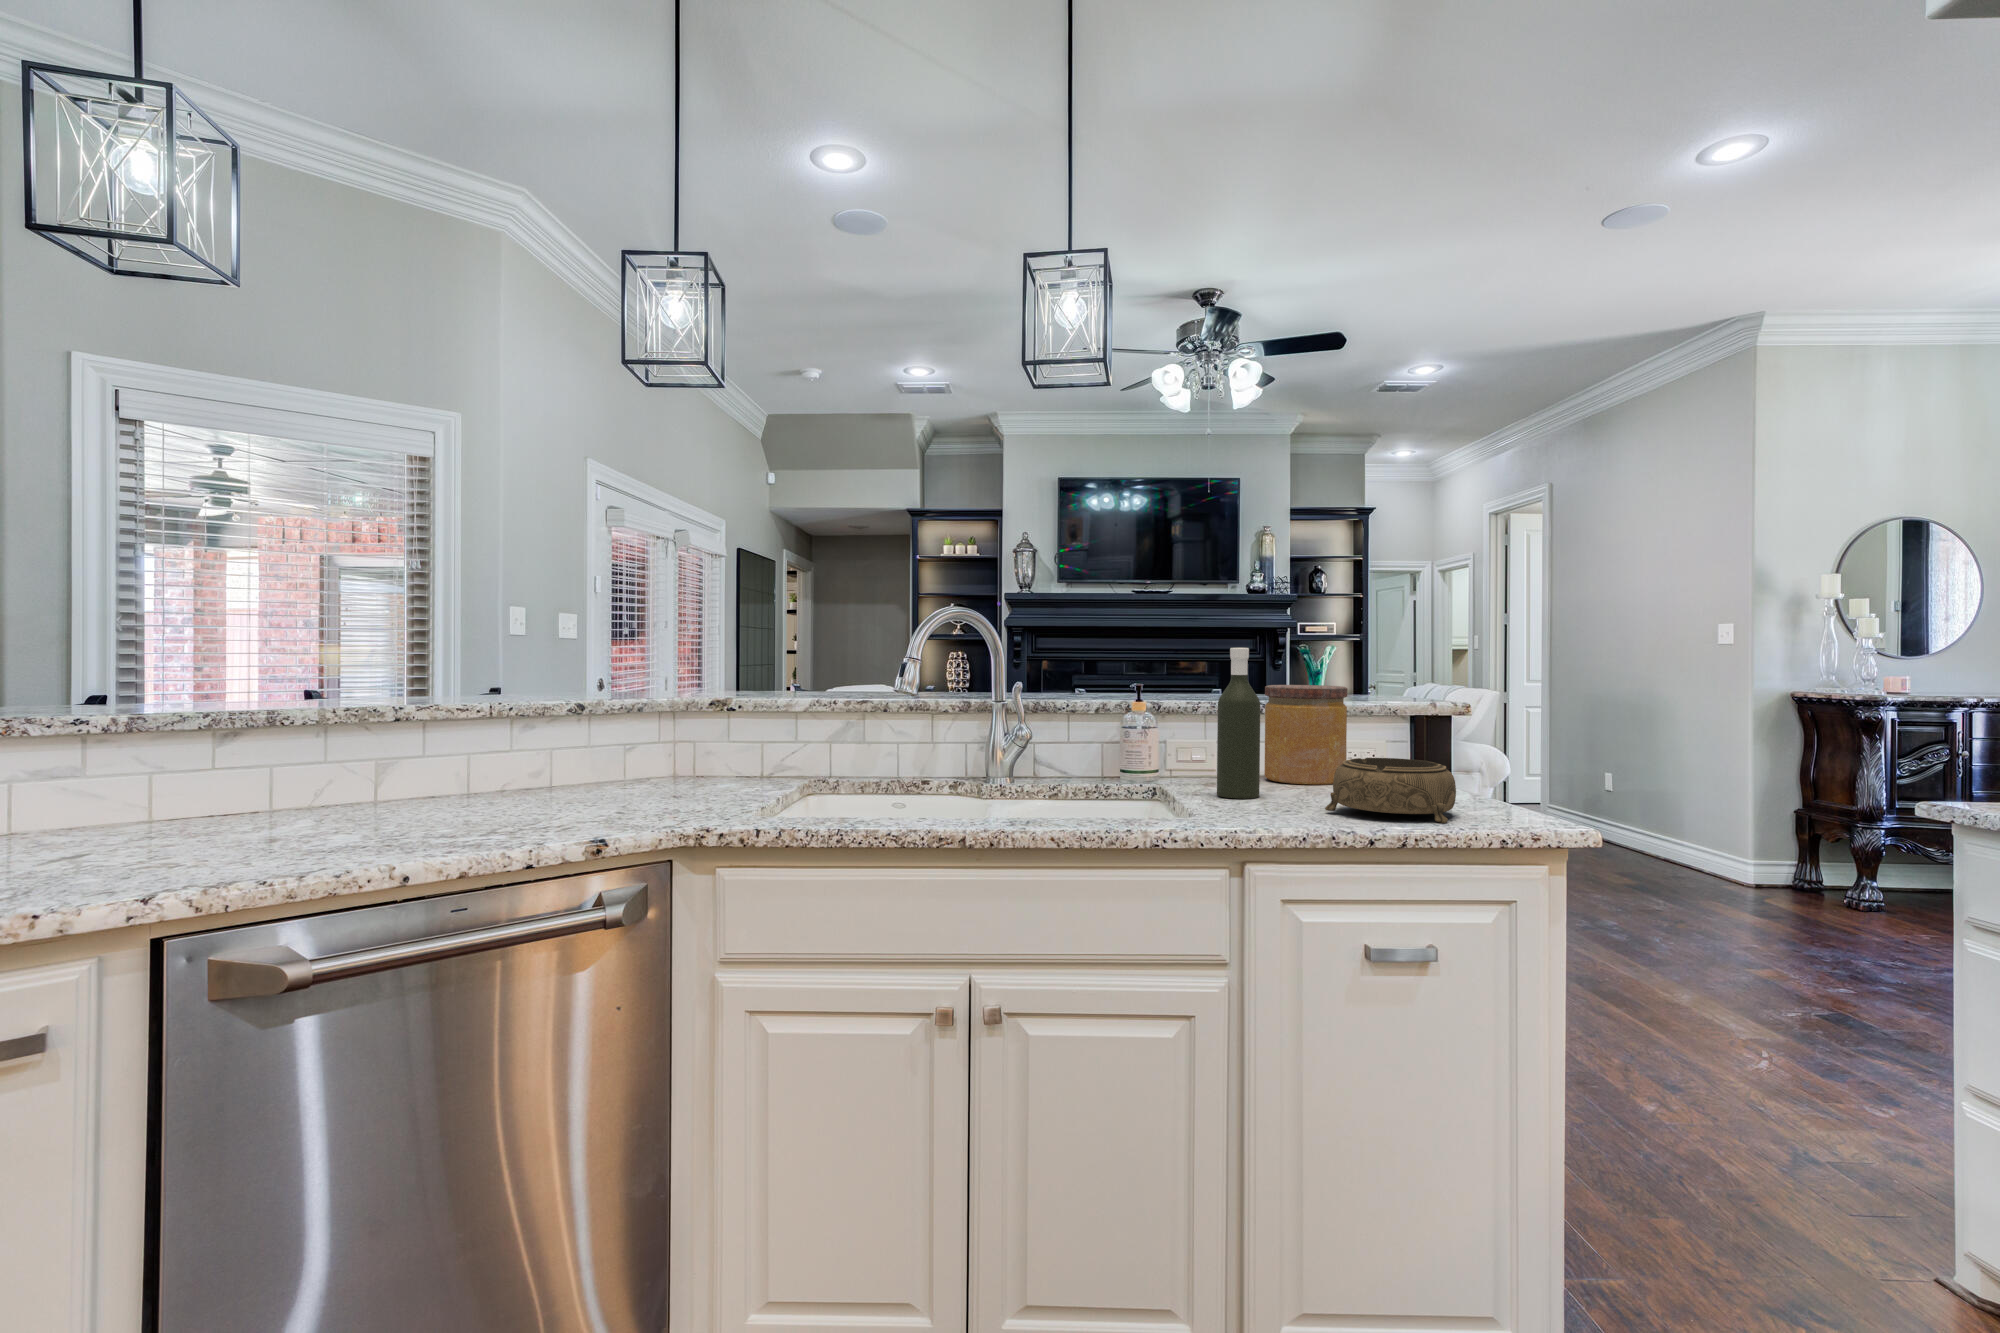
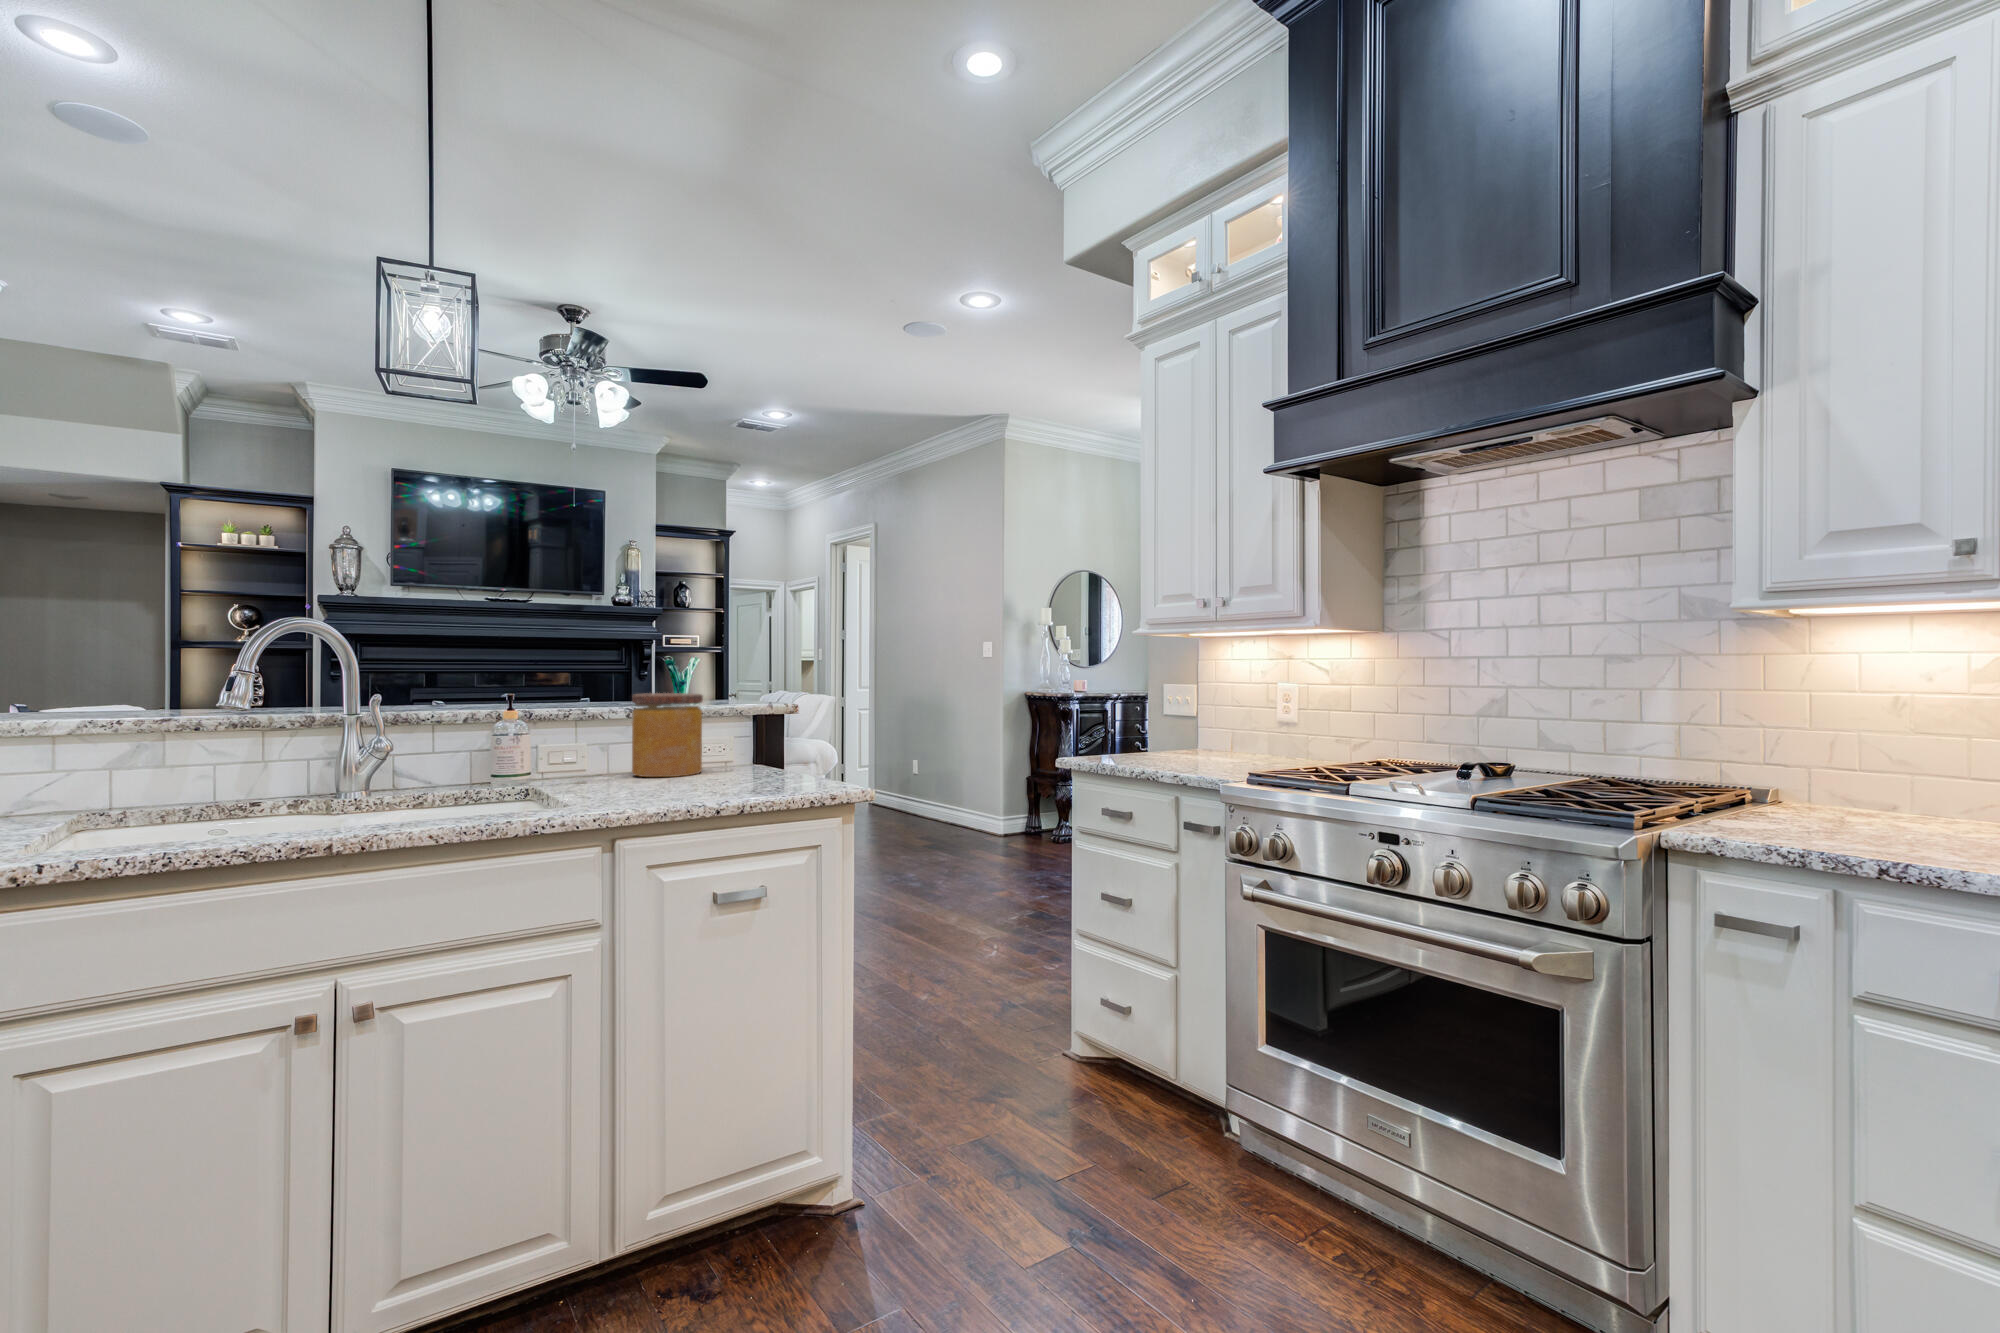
bottle: present [1217,648,1260,799] -> none [589,662,628,791]
decorative bowl: present [1325,758,1456,823] -> none [683,748,780,793]

